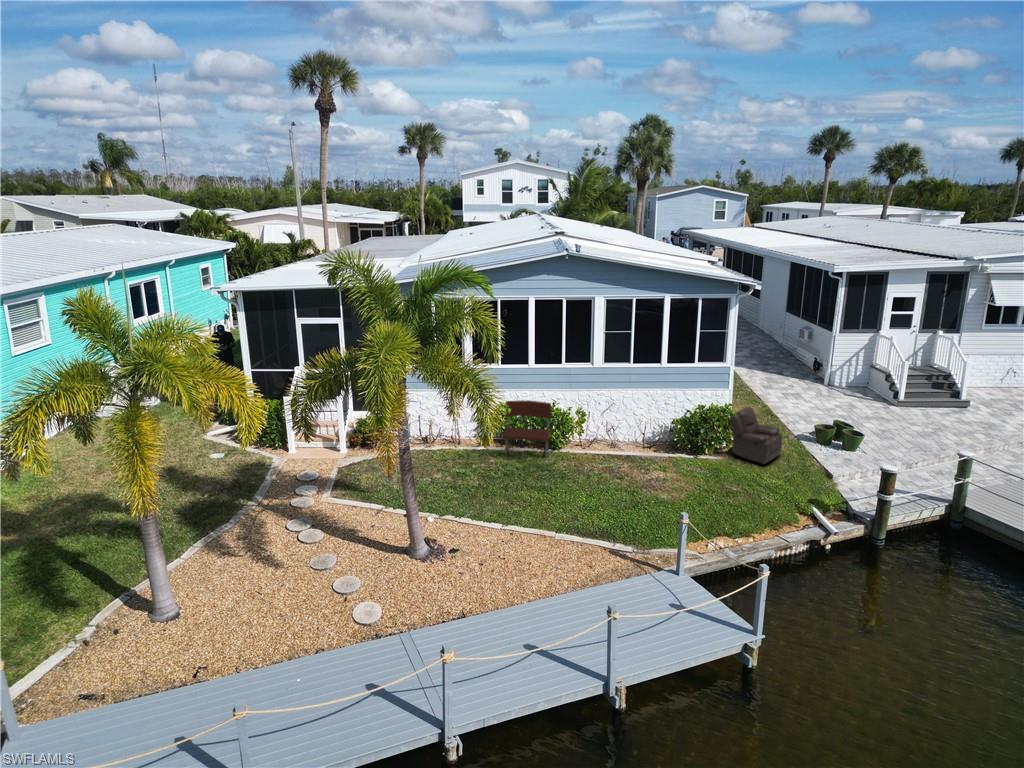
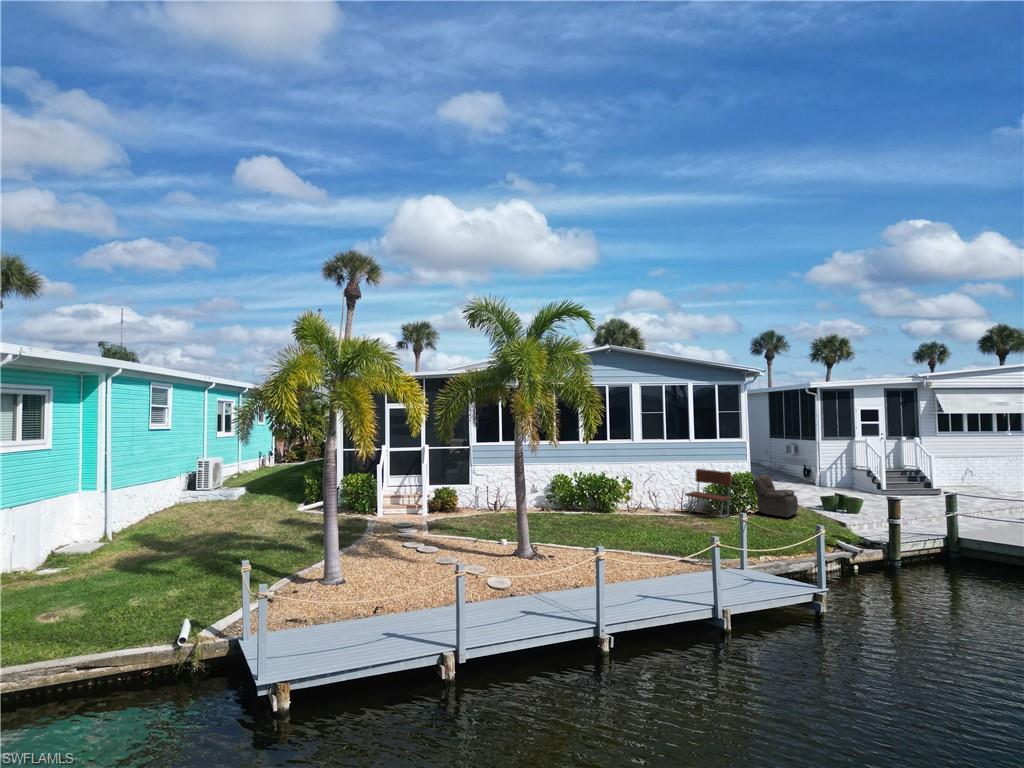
bench: present [503,401,551,457] -> present [685,469,732,518]

